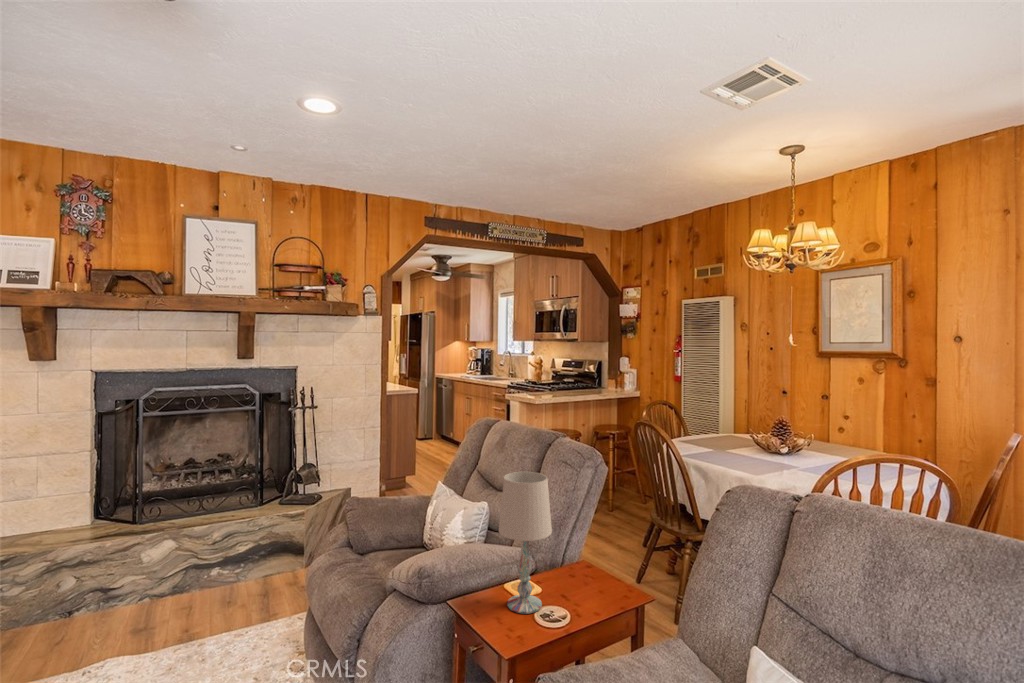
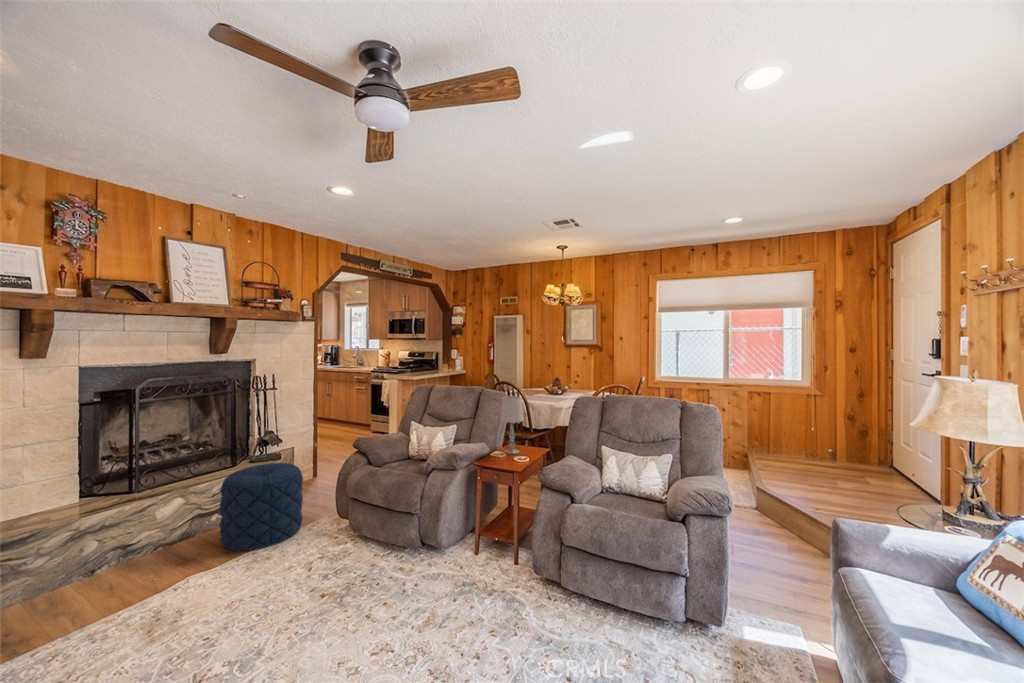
pouf: none [140,519,262,654] -> present [220,463,303,551]

